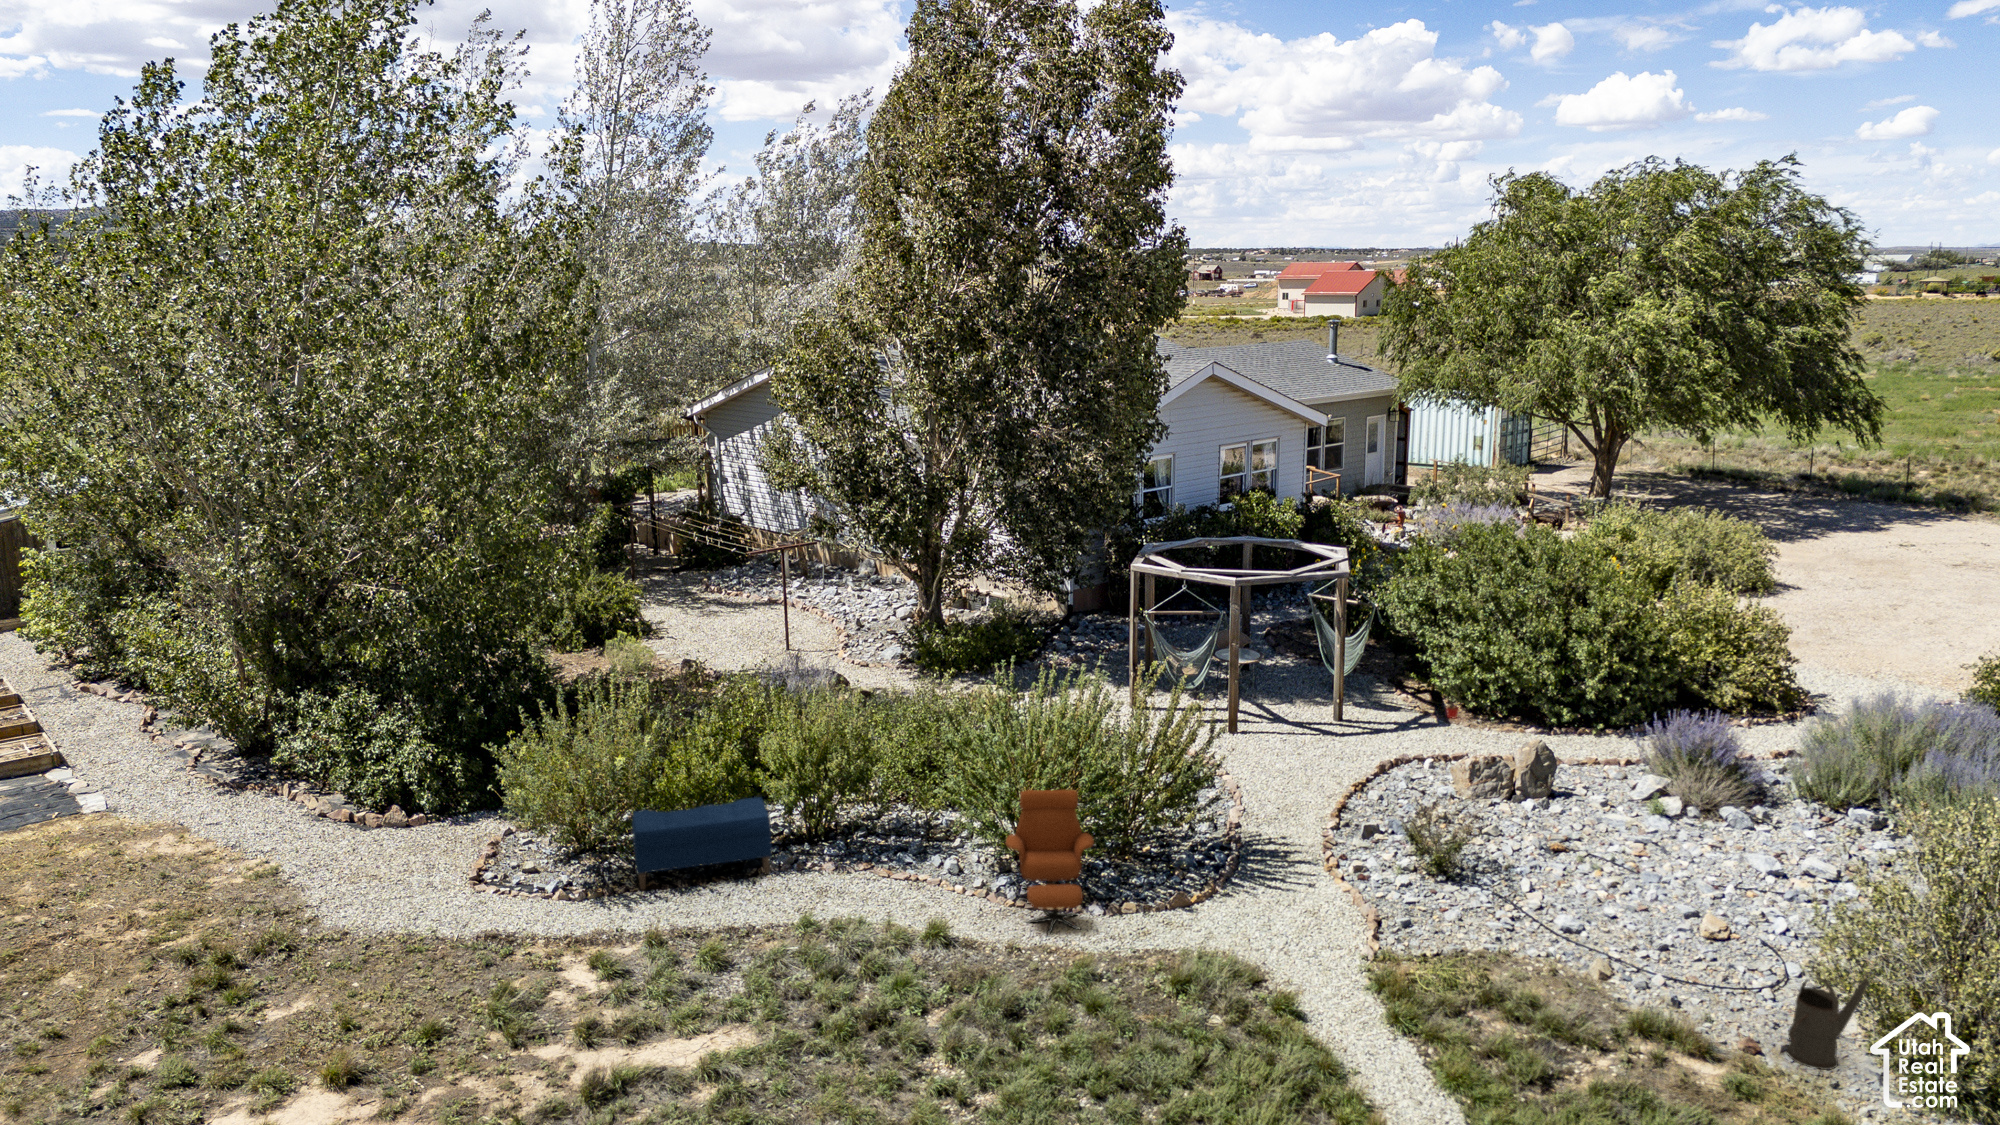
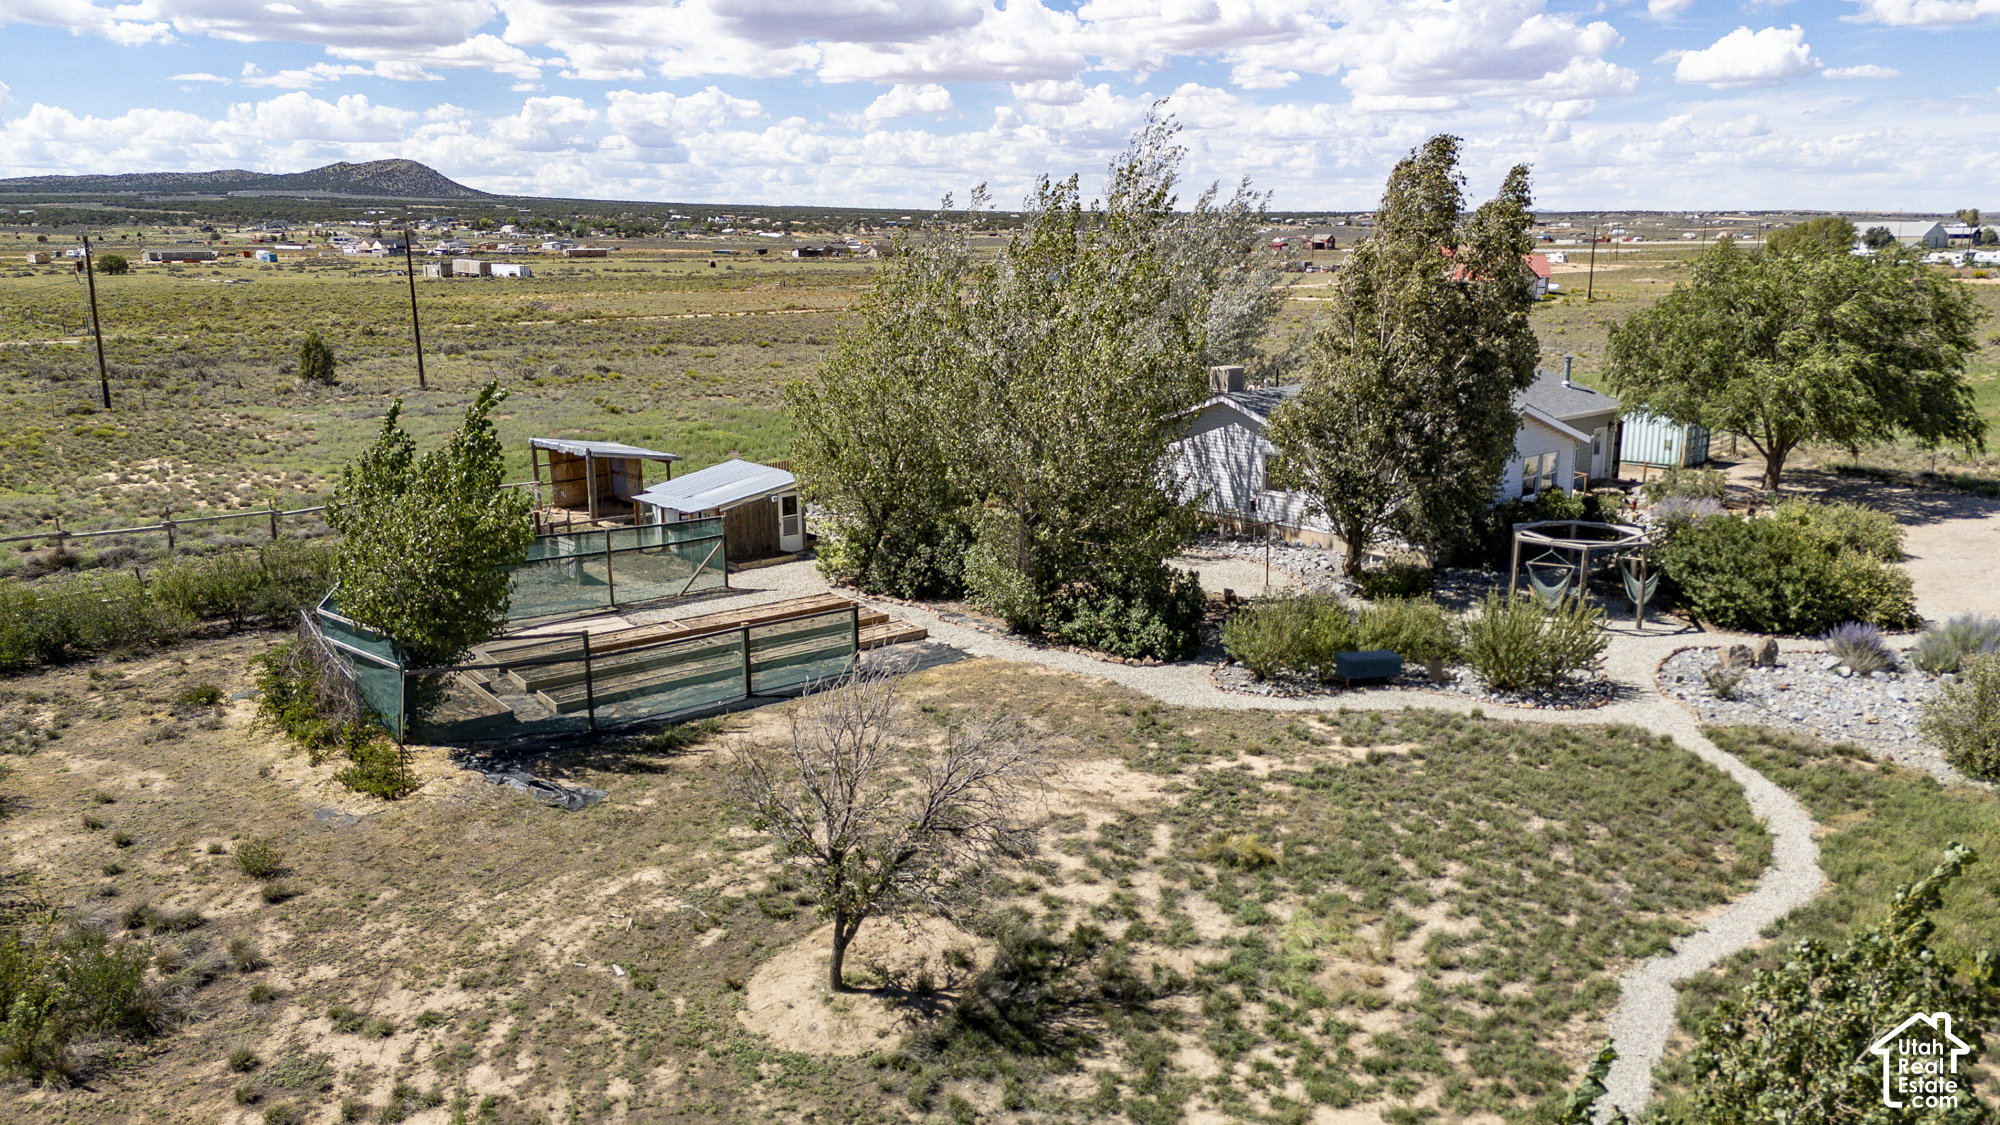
potted plant: present [1438,675,1477,718] -> none [1690,605,1723,630]
lounge chair: present [1006,790,1094,934] -> none [1521,647,1568,708]
watering can: present [1786,977,1870,1070] -> present [1417,651,1443,681]

